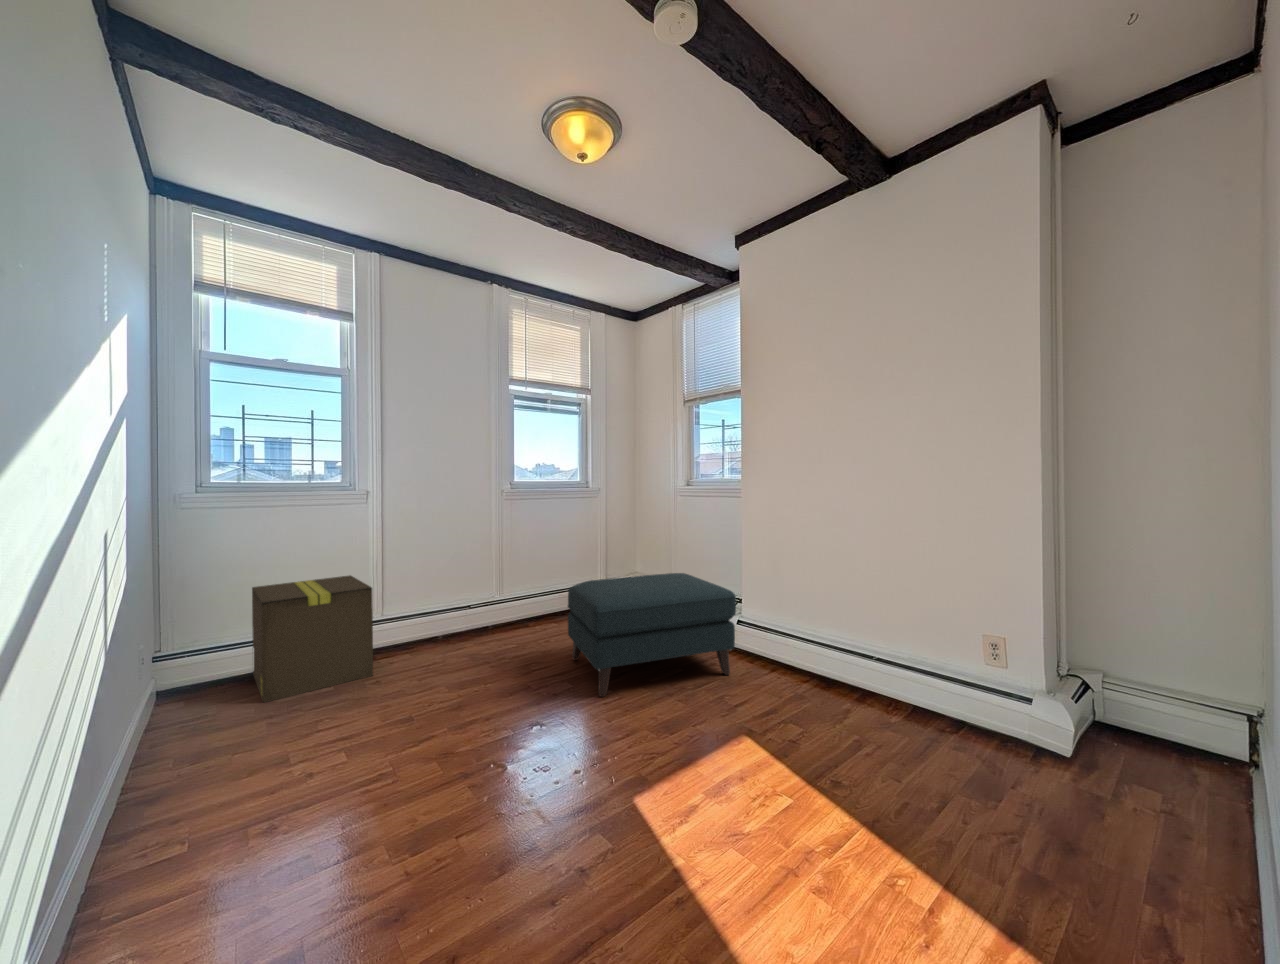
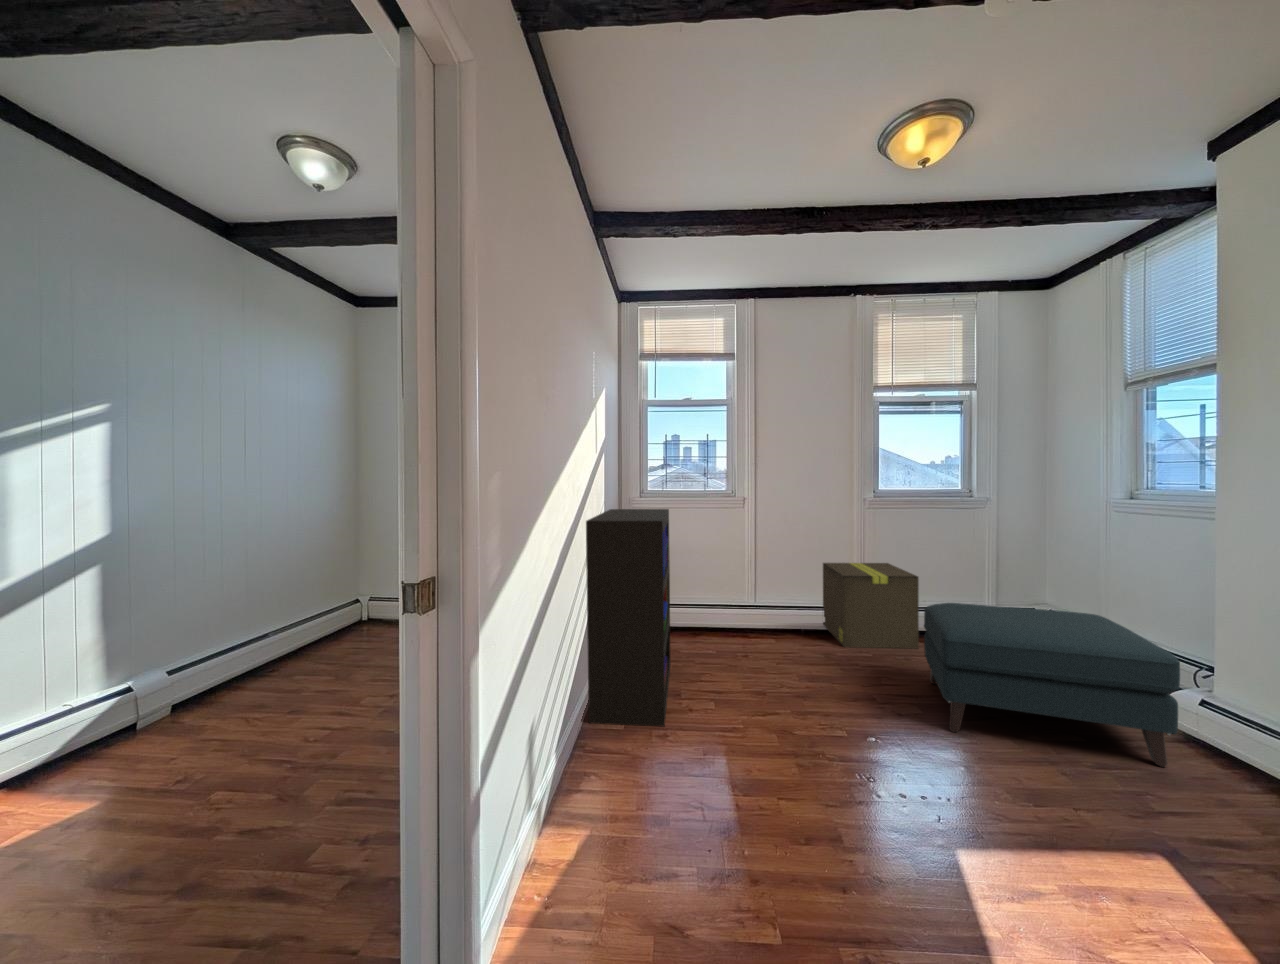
bookshelf: none [97,504,269,875] -> present [586,509,671,727]
cardboard box: present [252,576,373,703] -> present [823,563,919,649]

